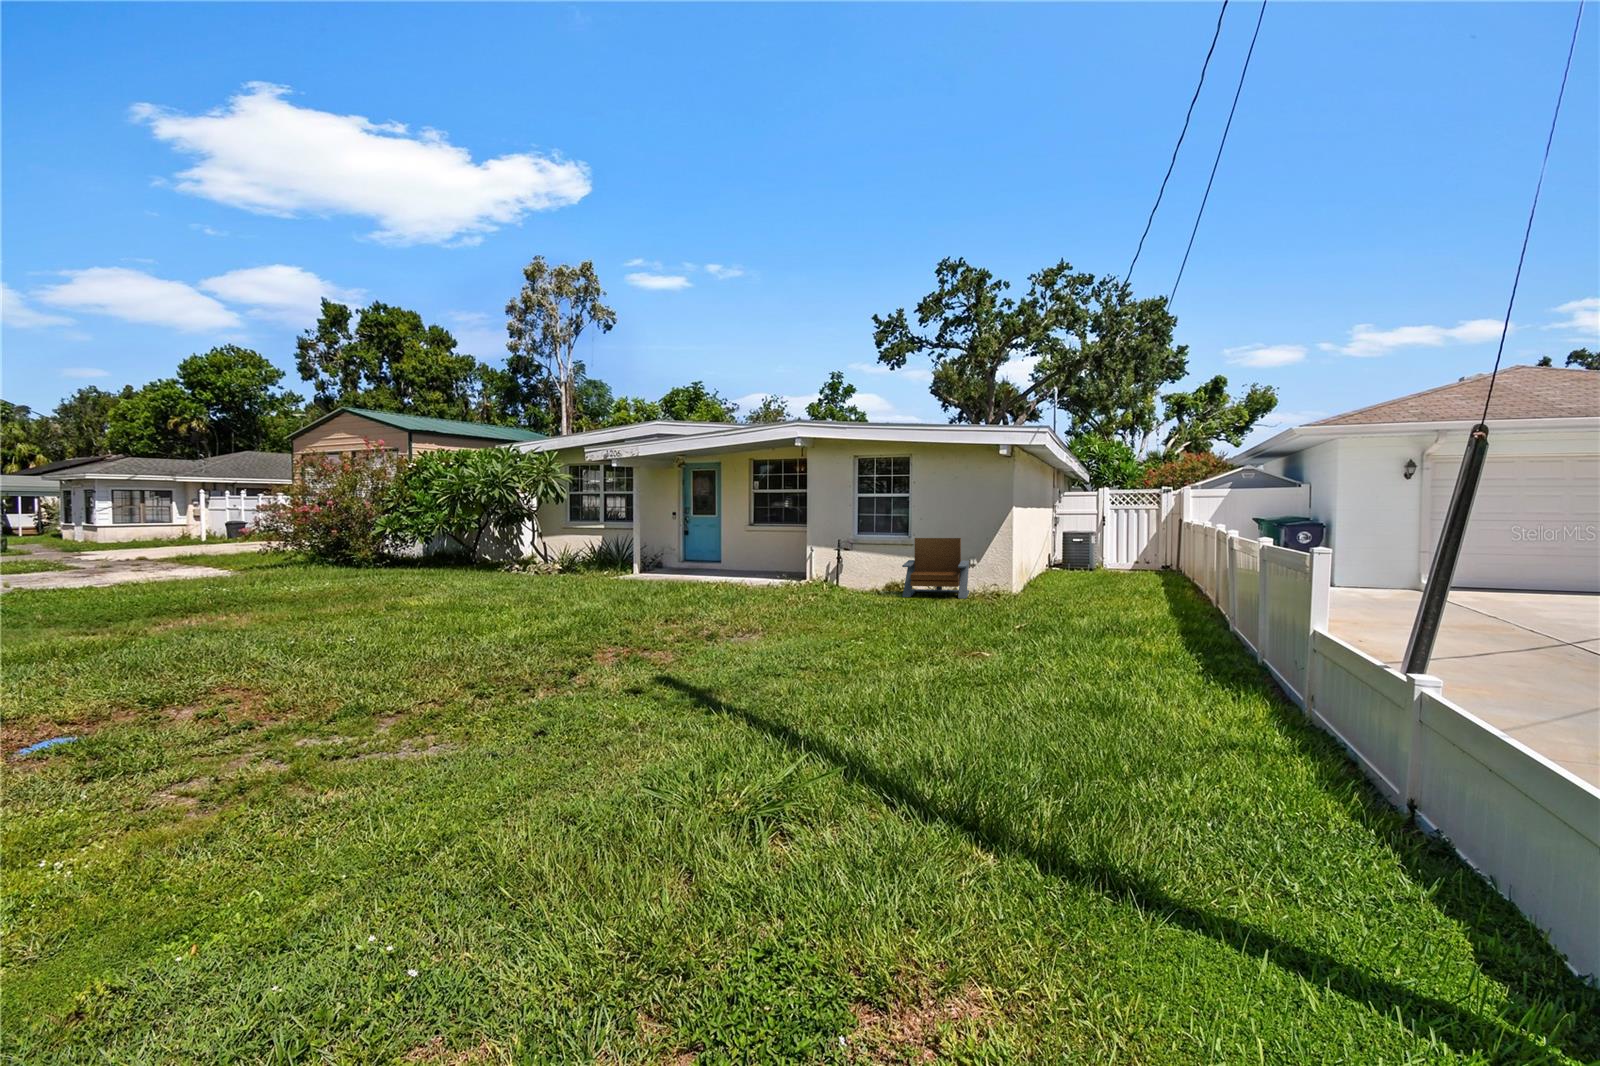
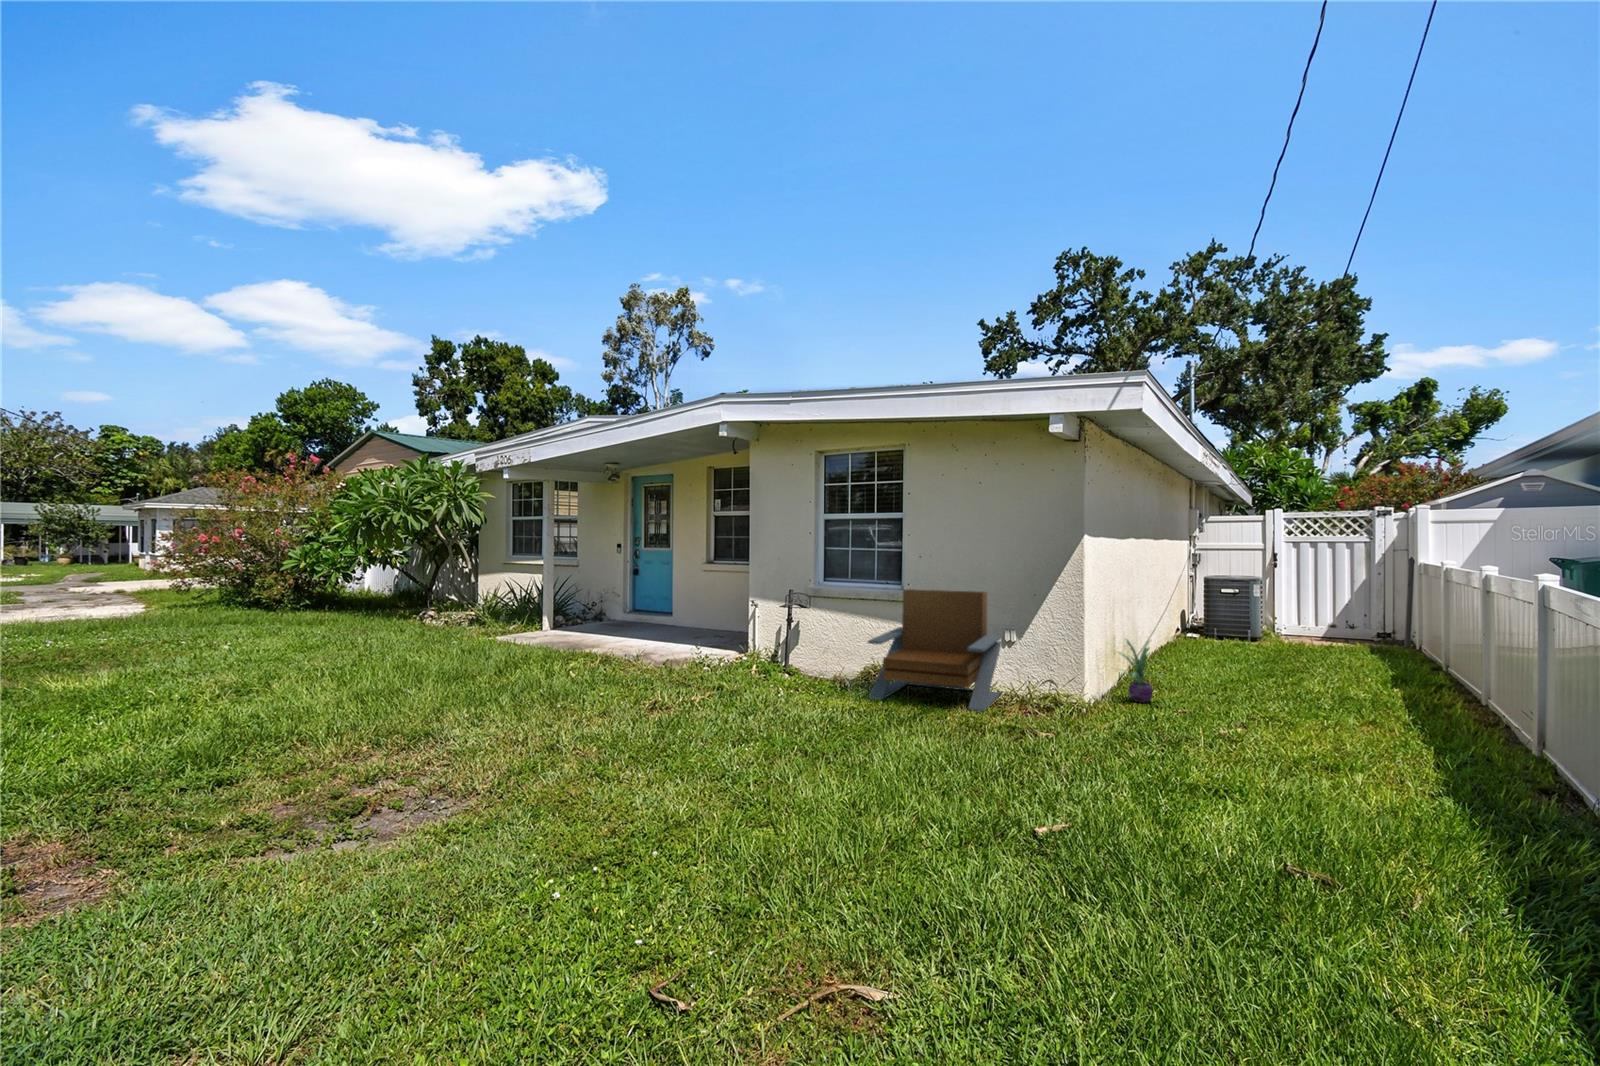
decorative plant: none [1017,561,1056,593] -> present [1119,640,1166,703]

